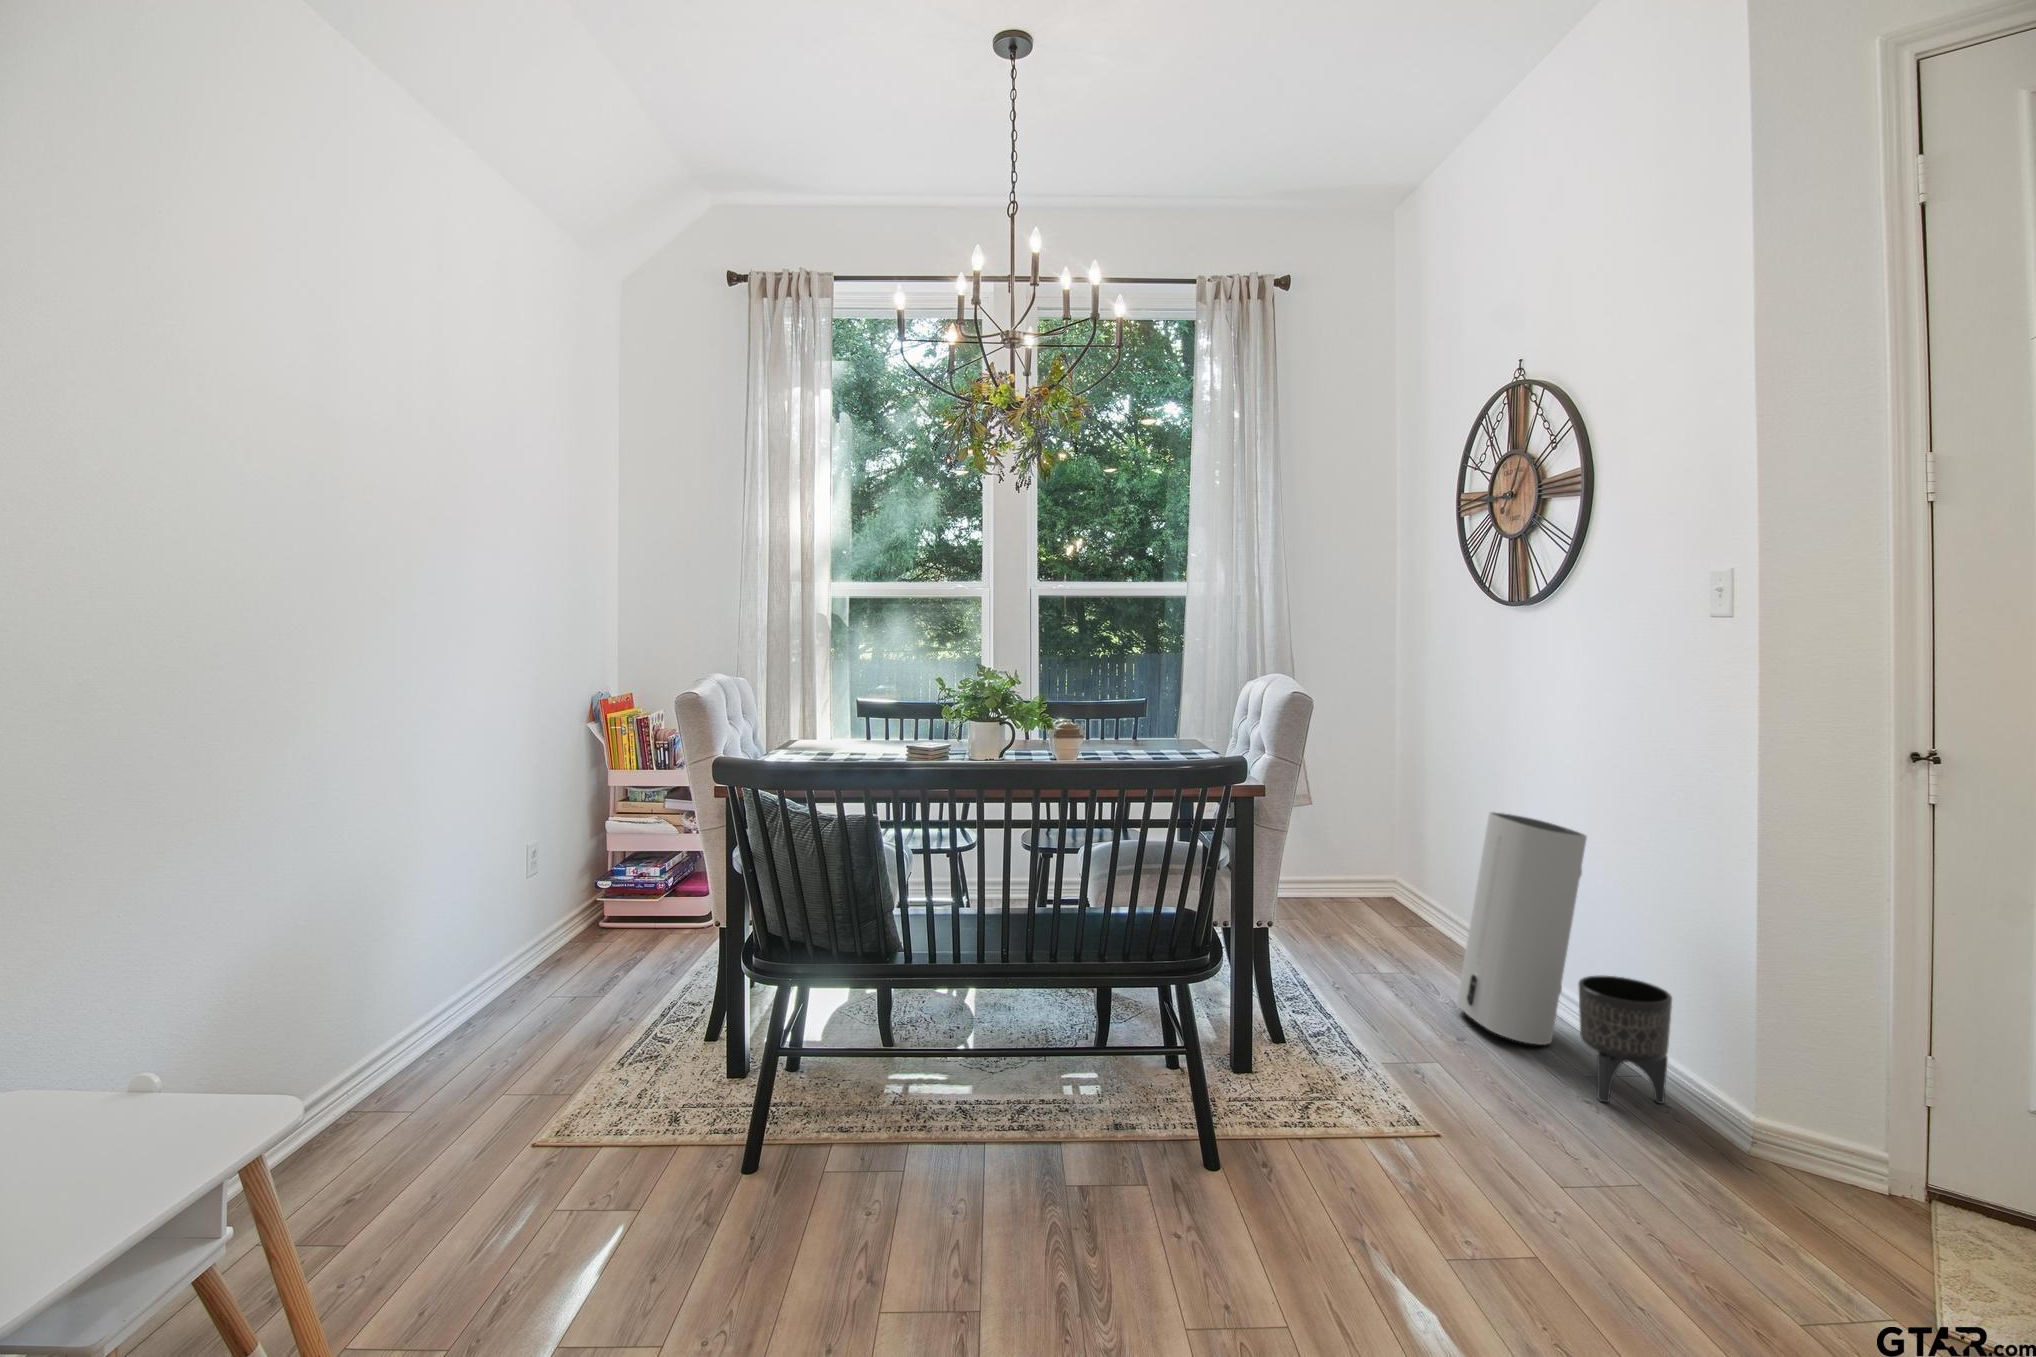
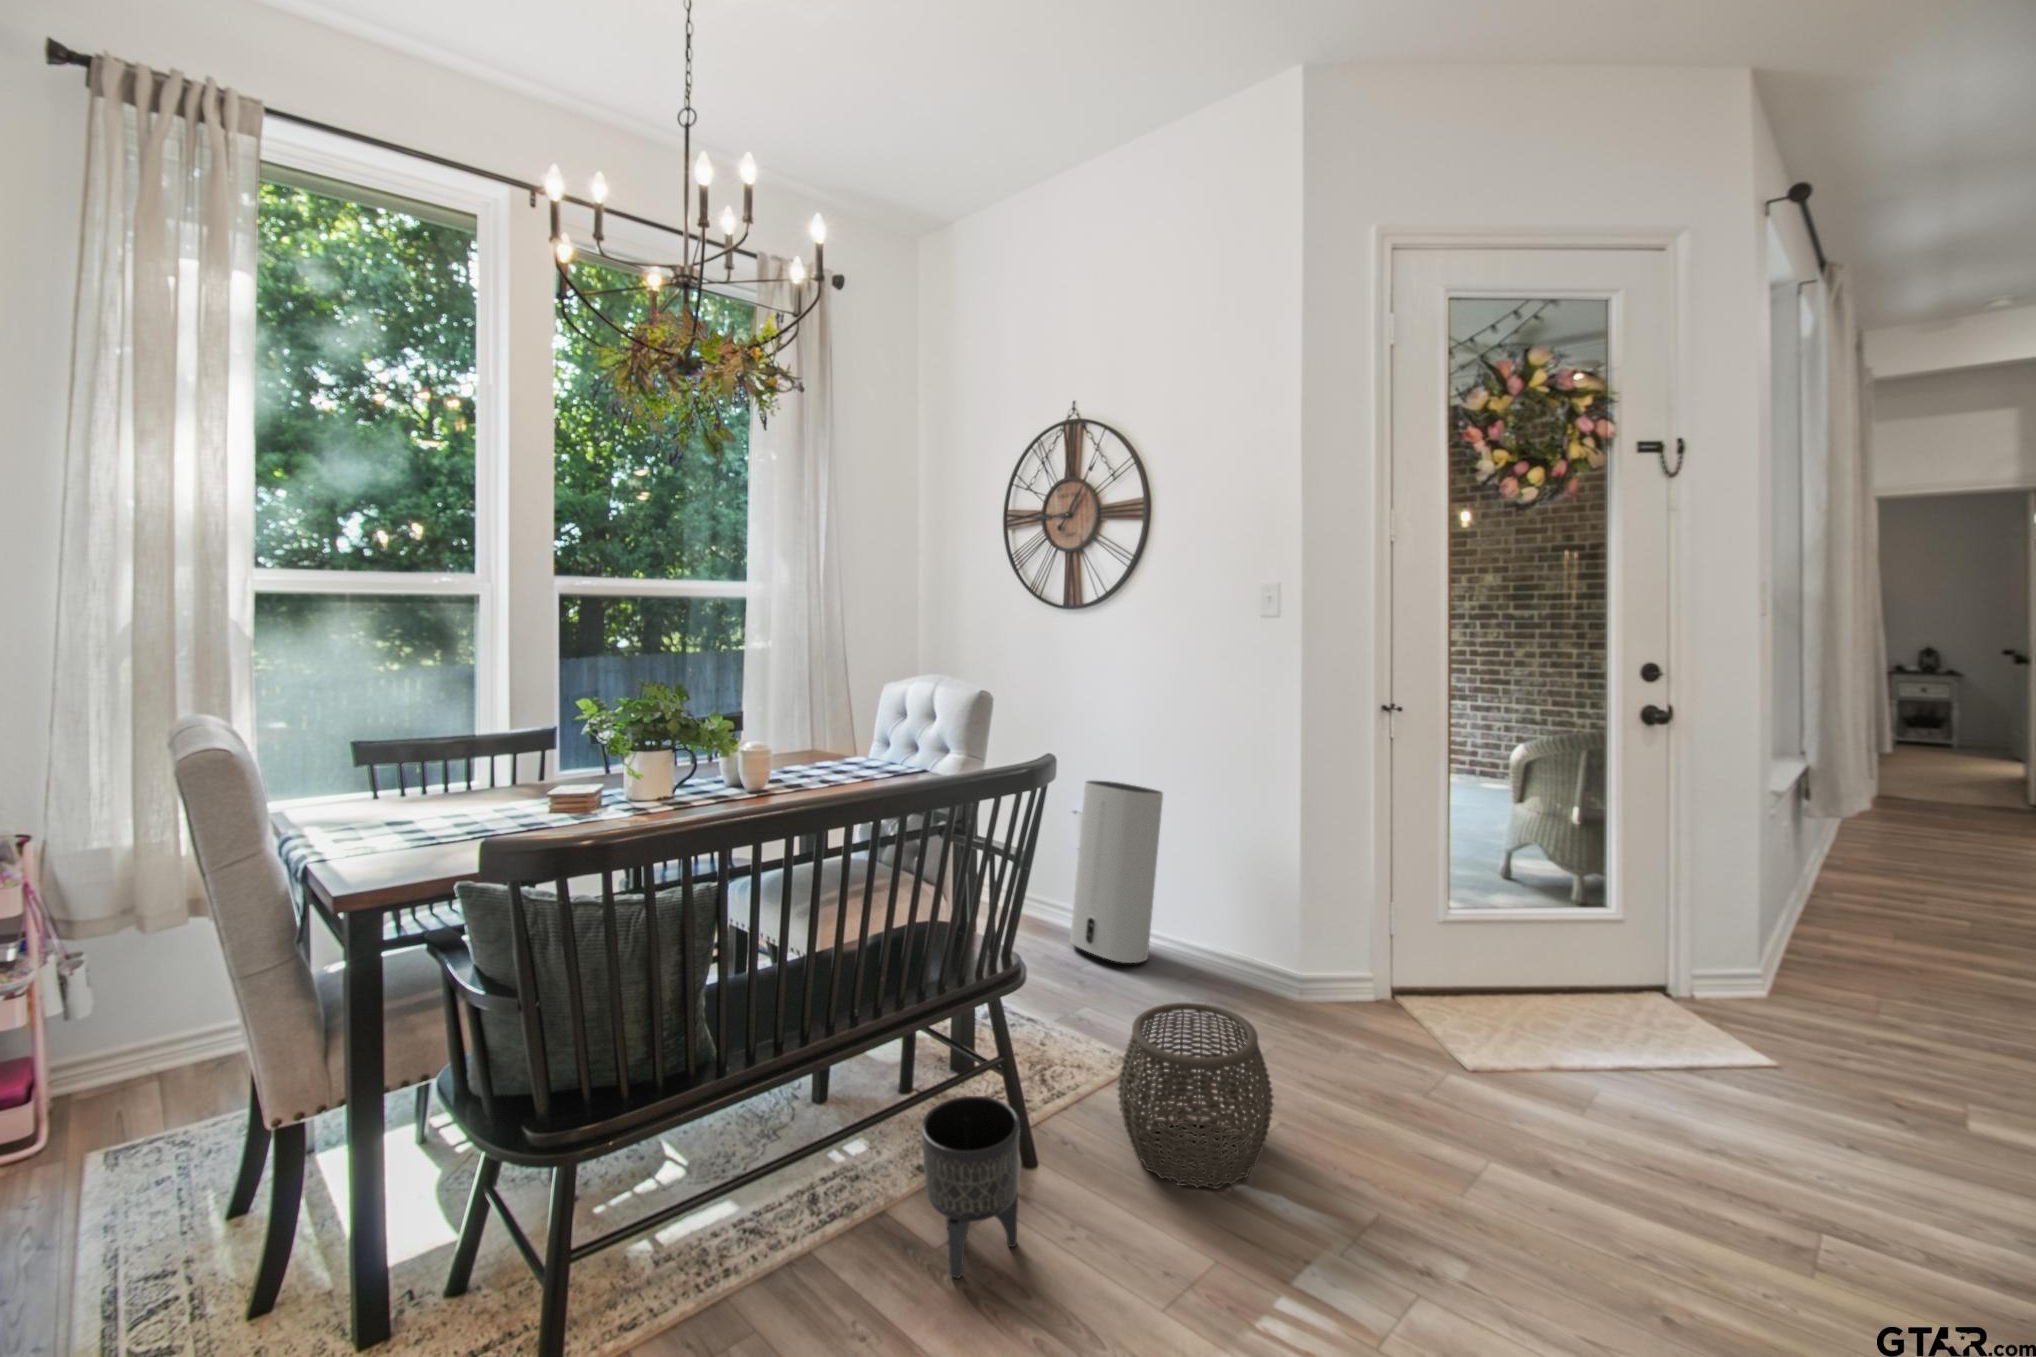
planter: present [1579,975,1672,1104] -> present [921,1096,1020,1278]
woven basket: none [1316,1043,1513,1267] -> present [1118,1003,1273,1189]

